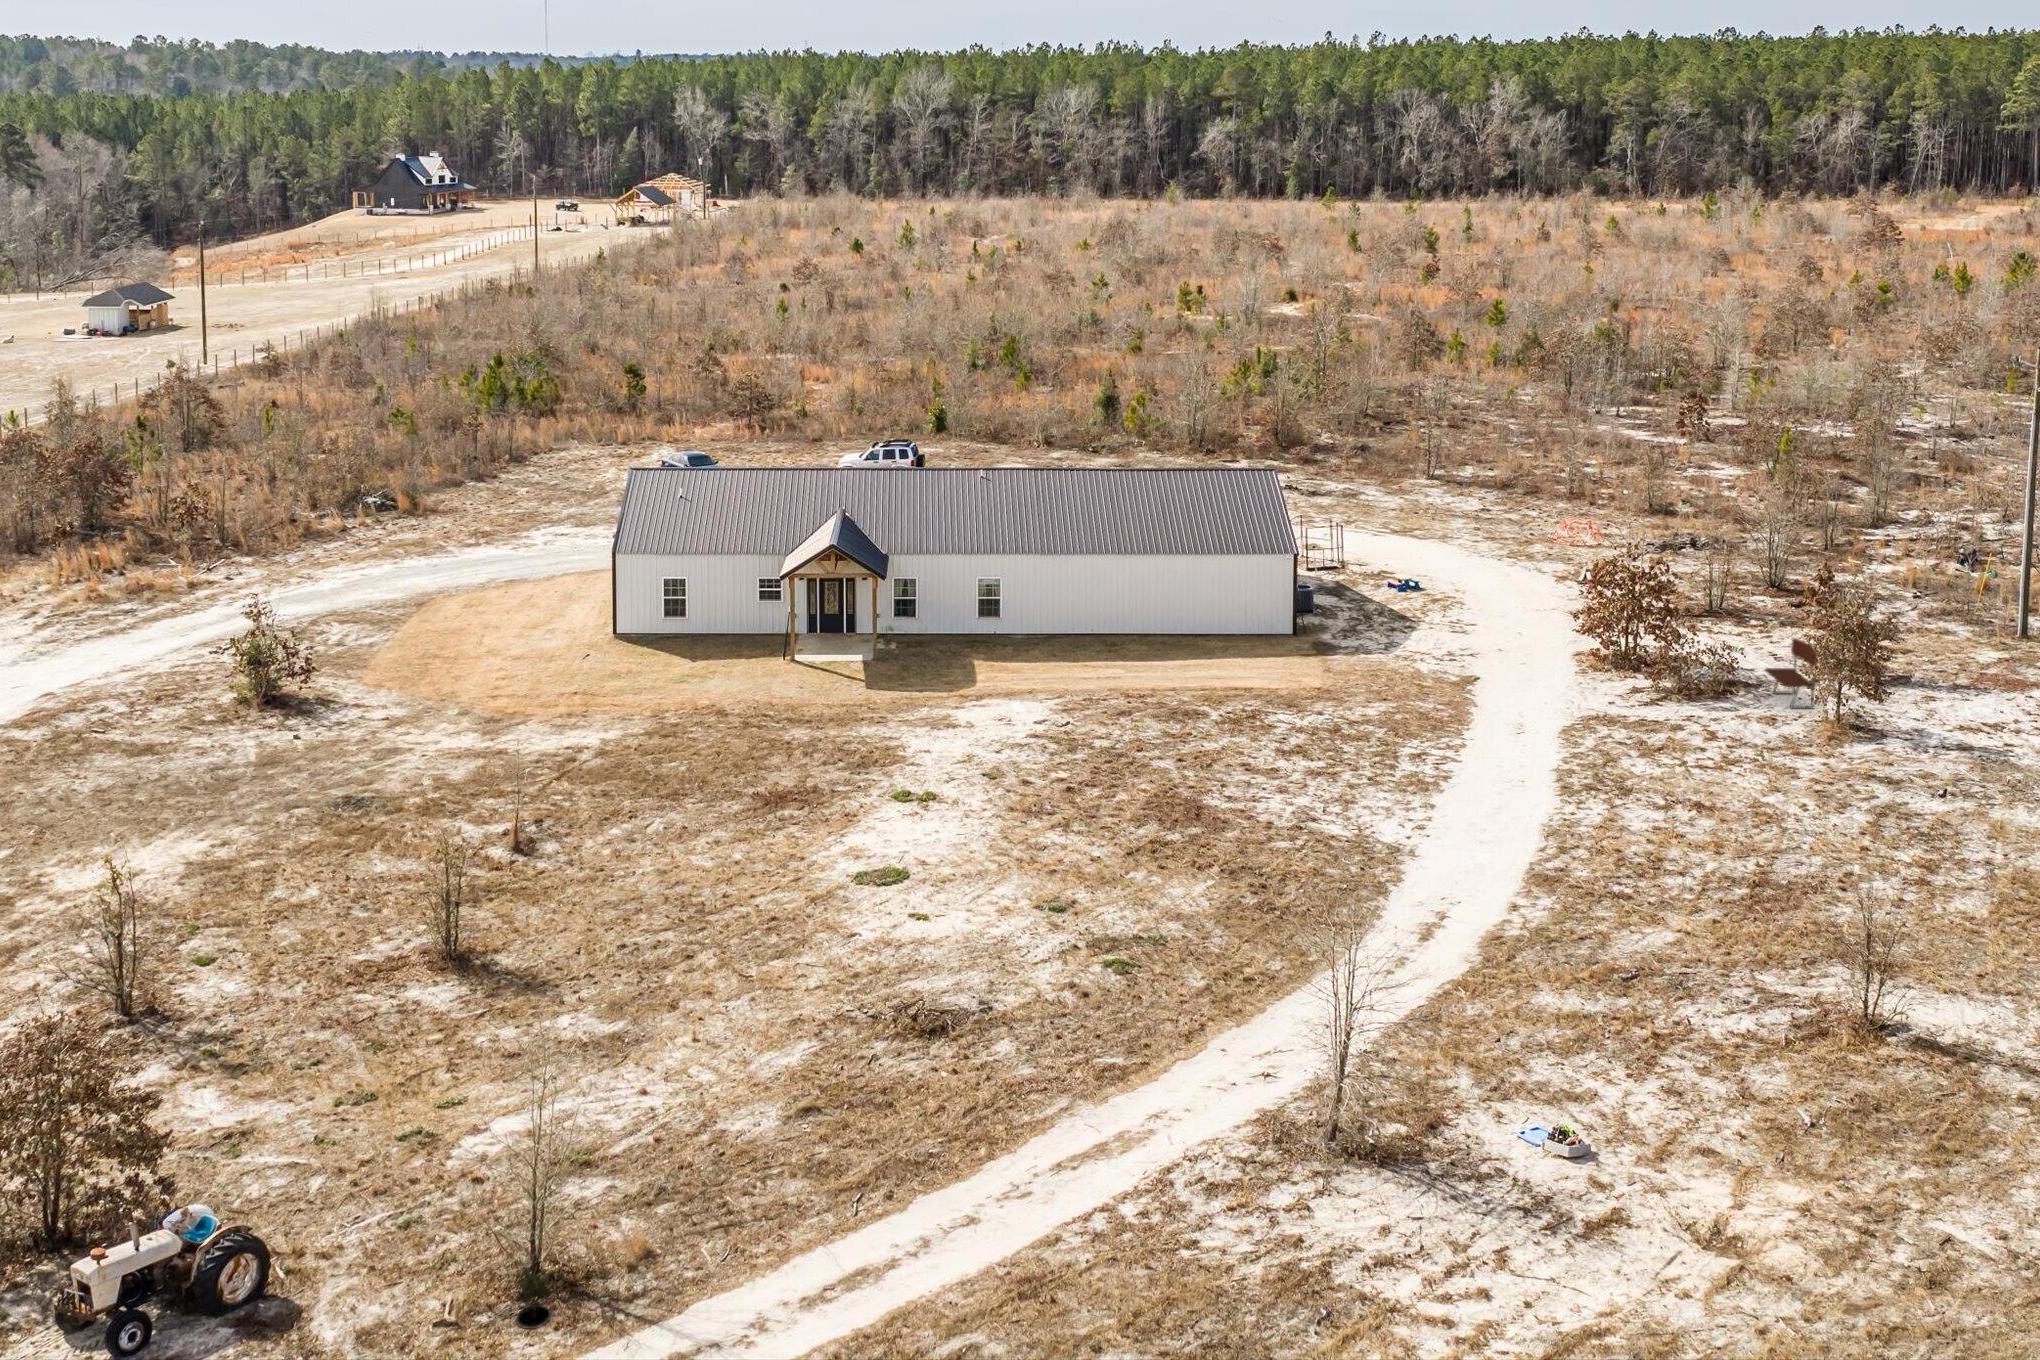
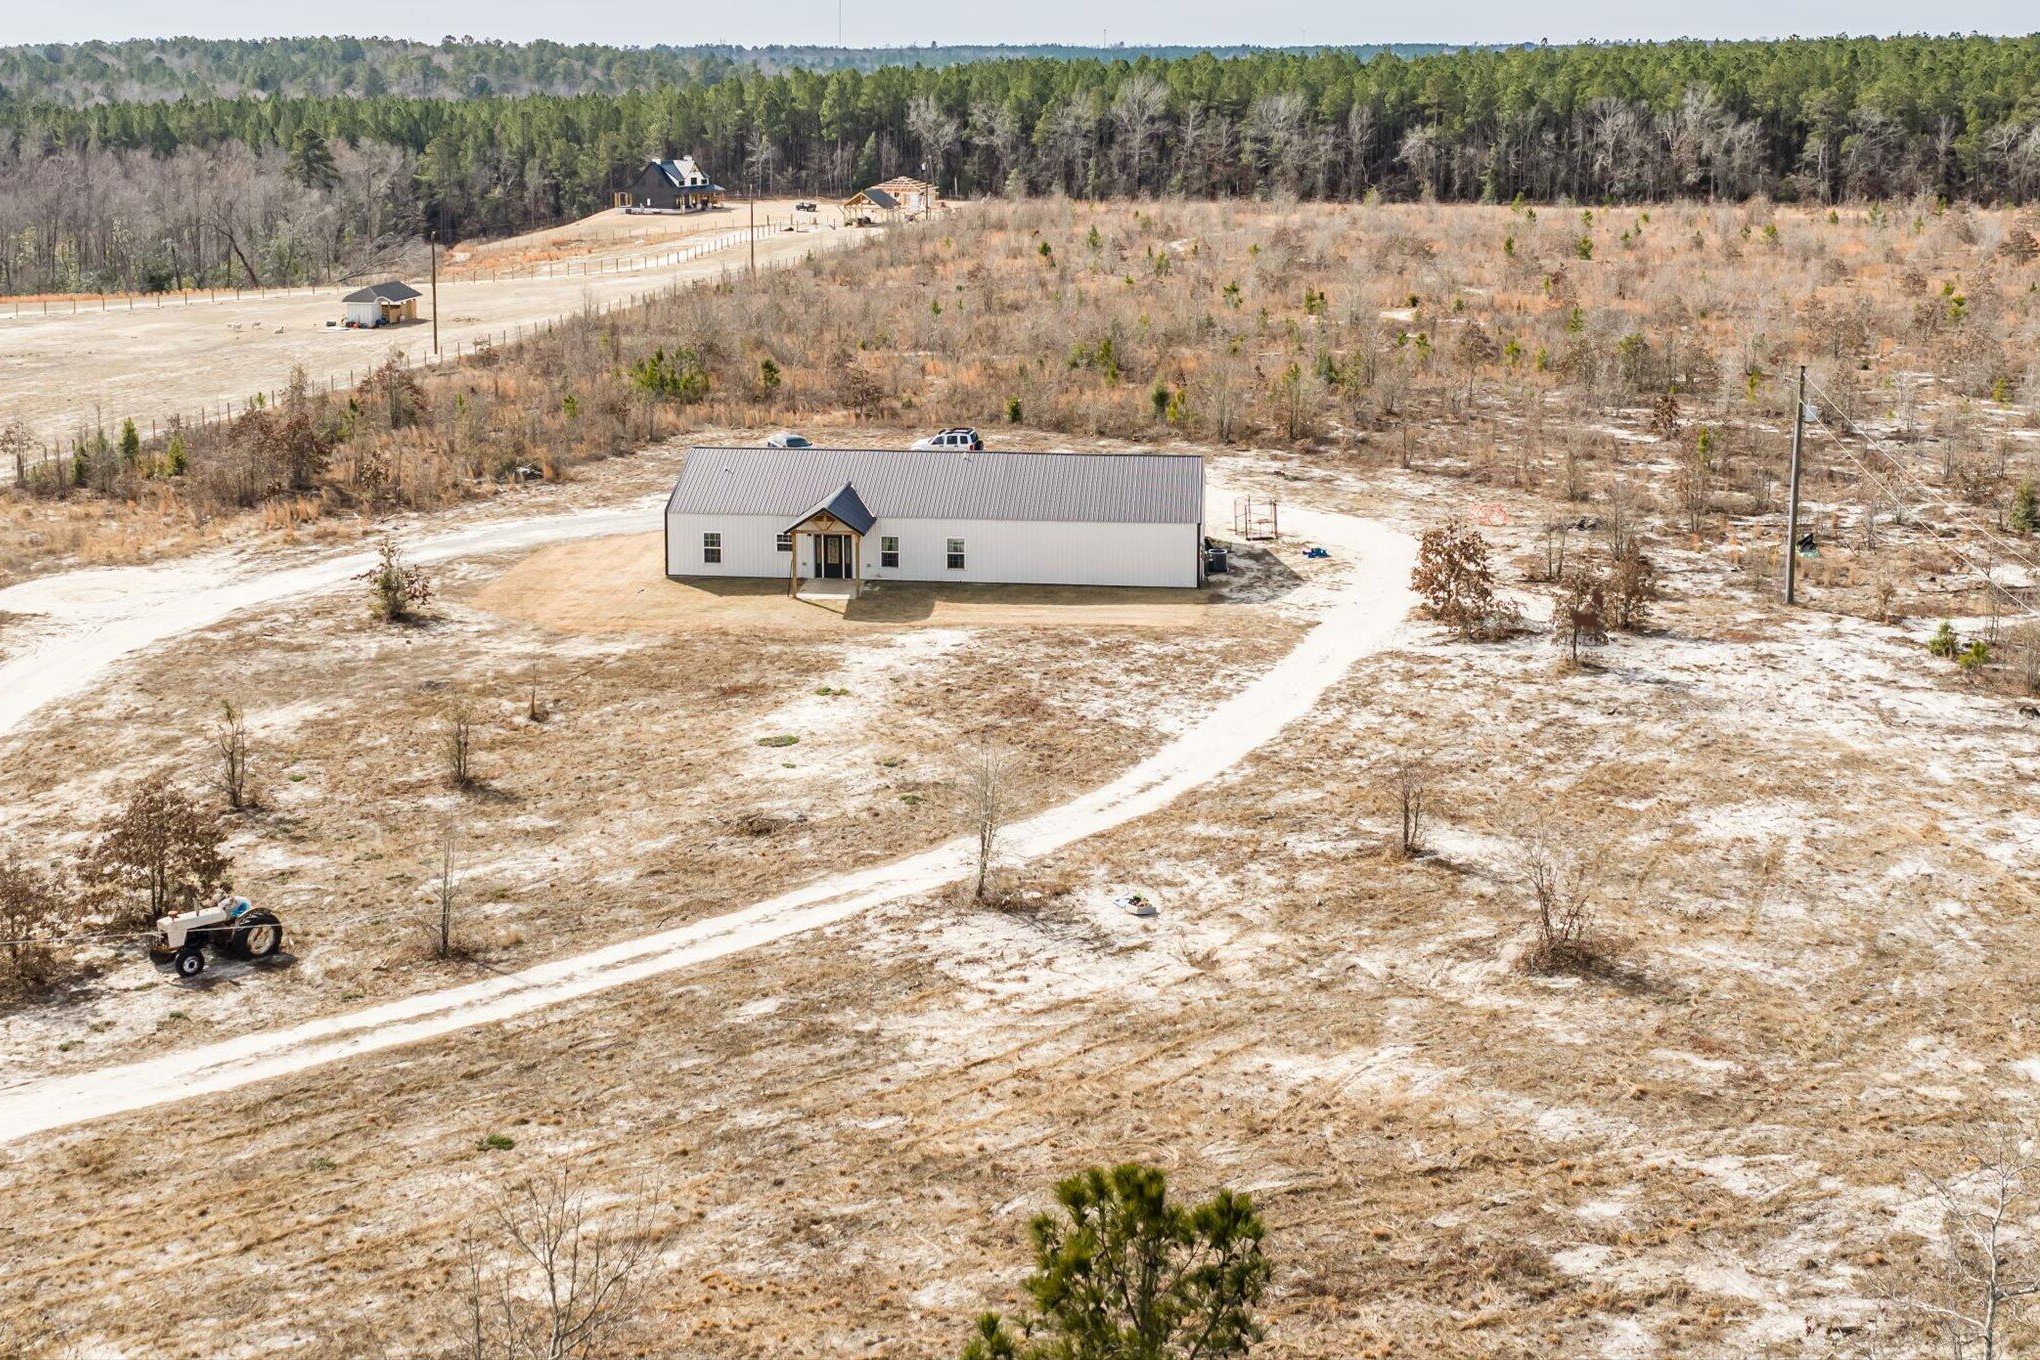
potted tree: present [516,1264,553,1329] -> none [419,936,447,979]

